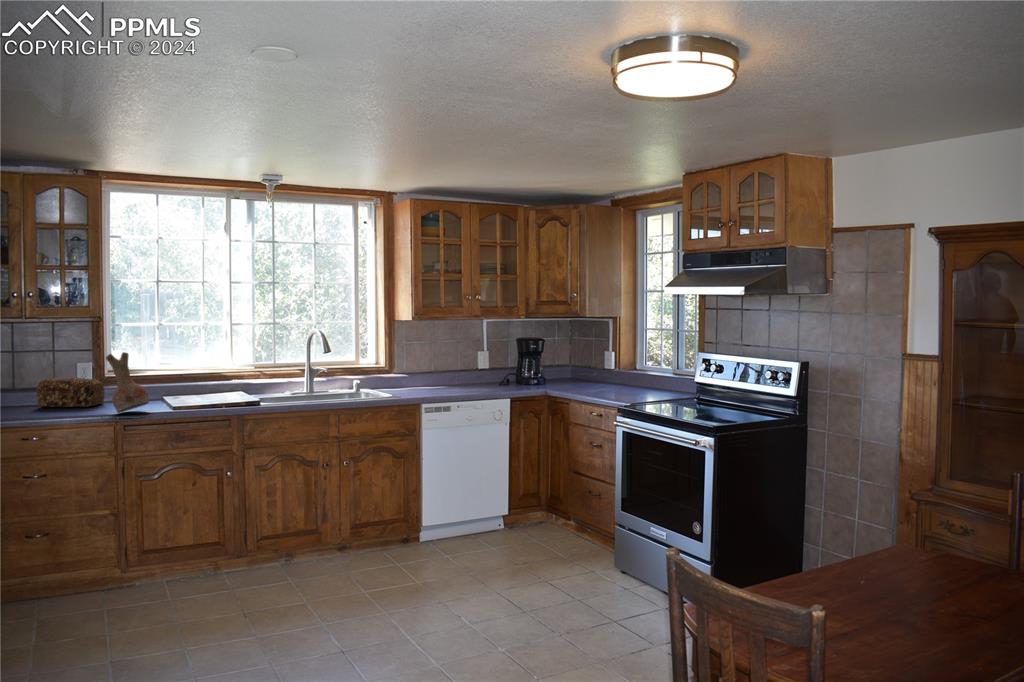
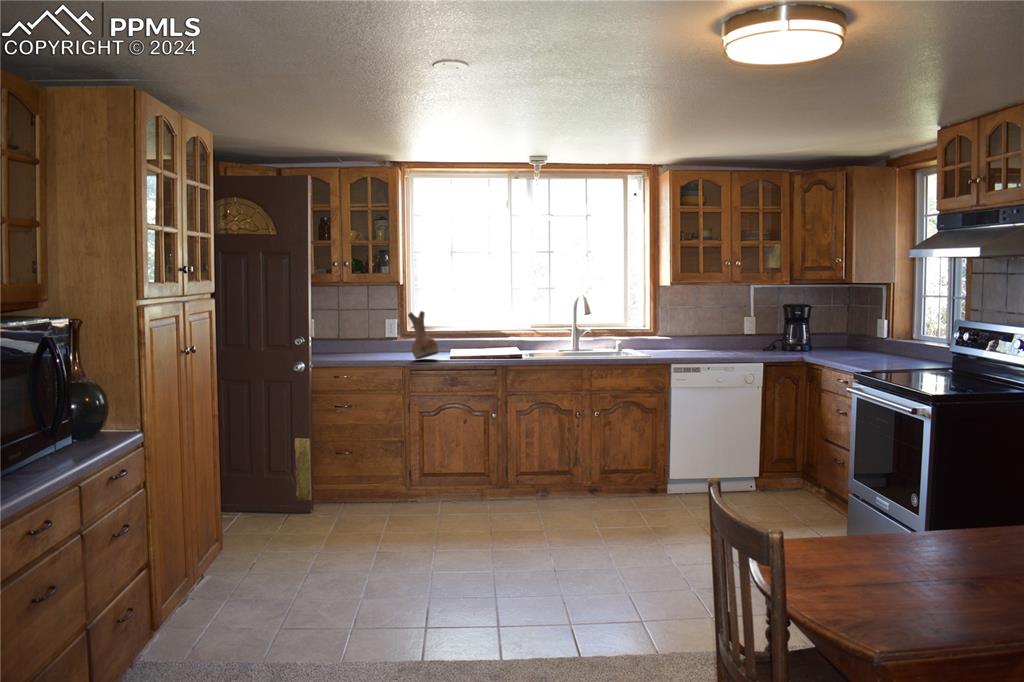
bread loaf: present [36,378,104,407] -> none [362,331,410,354]

